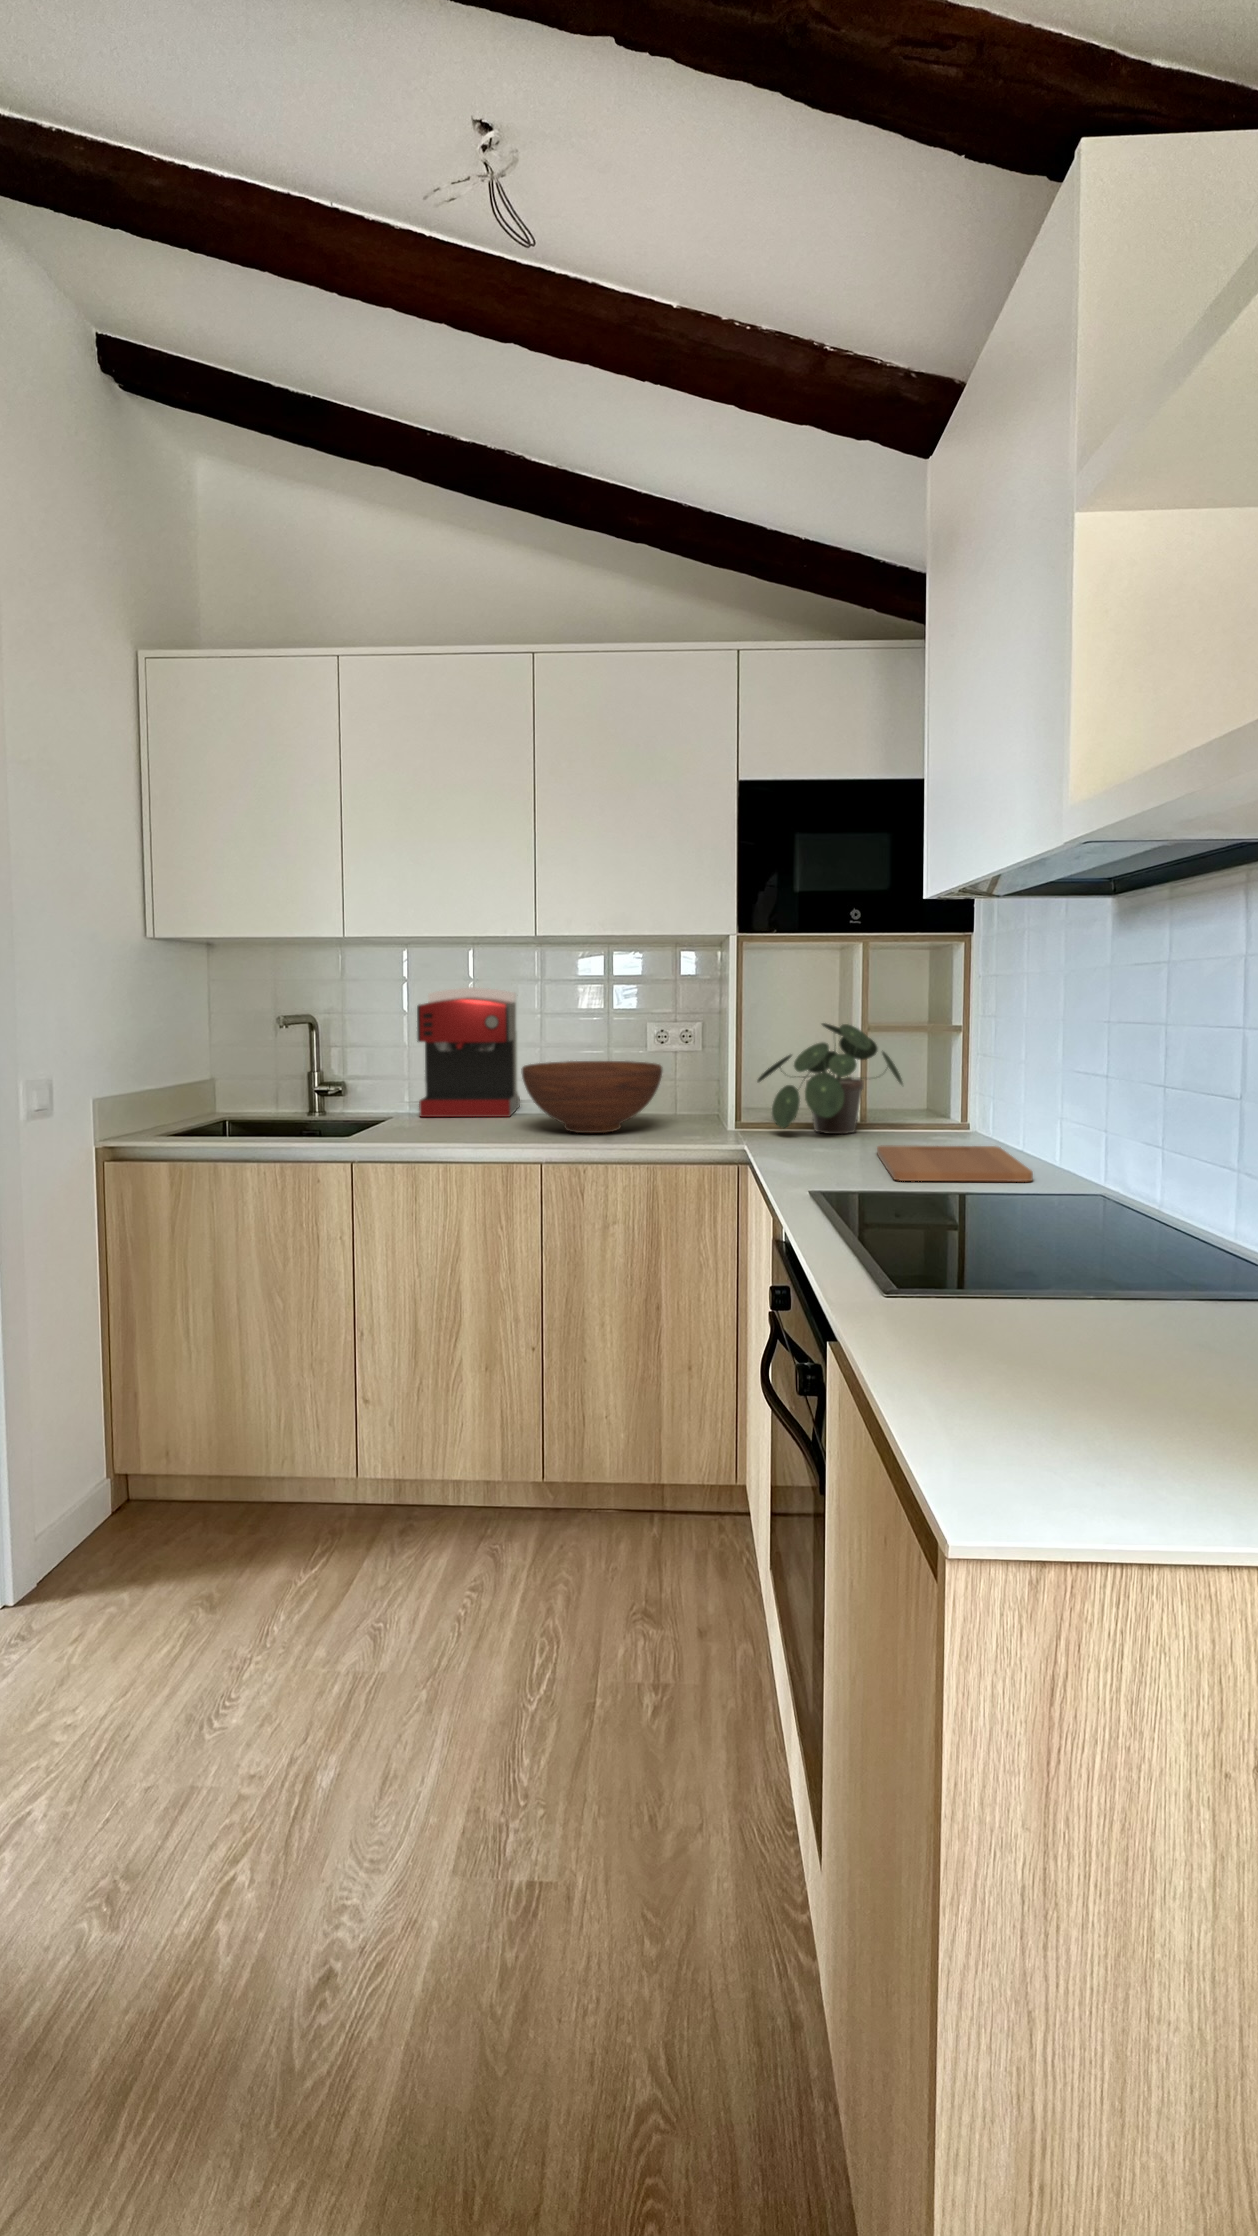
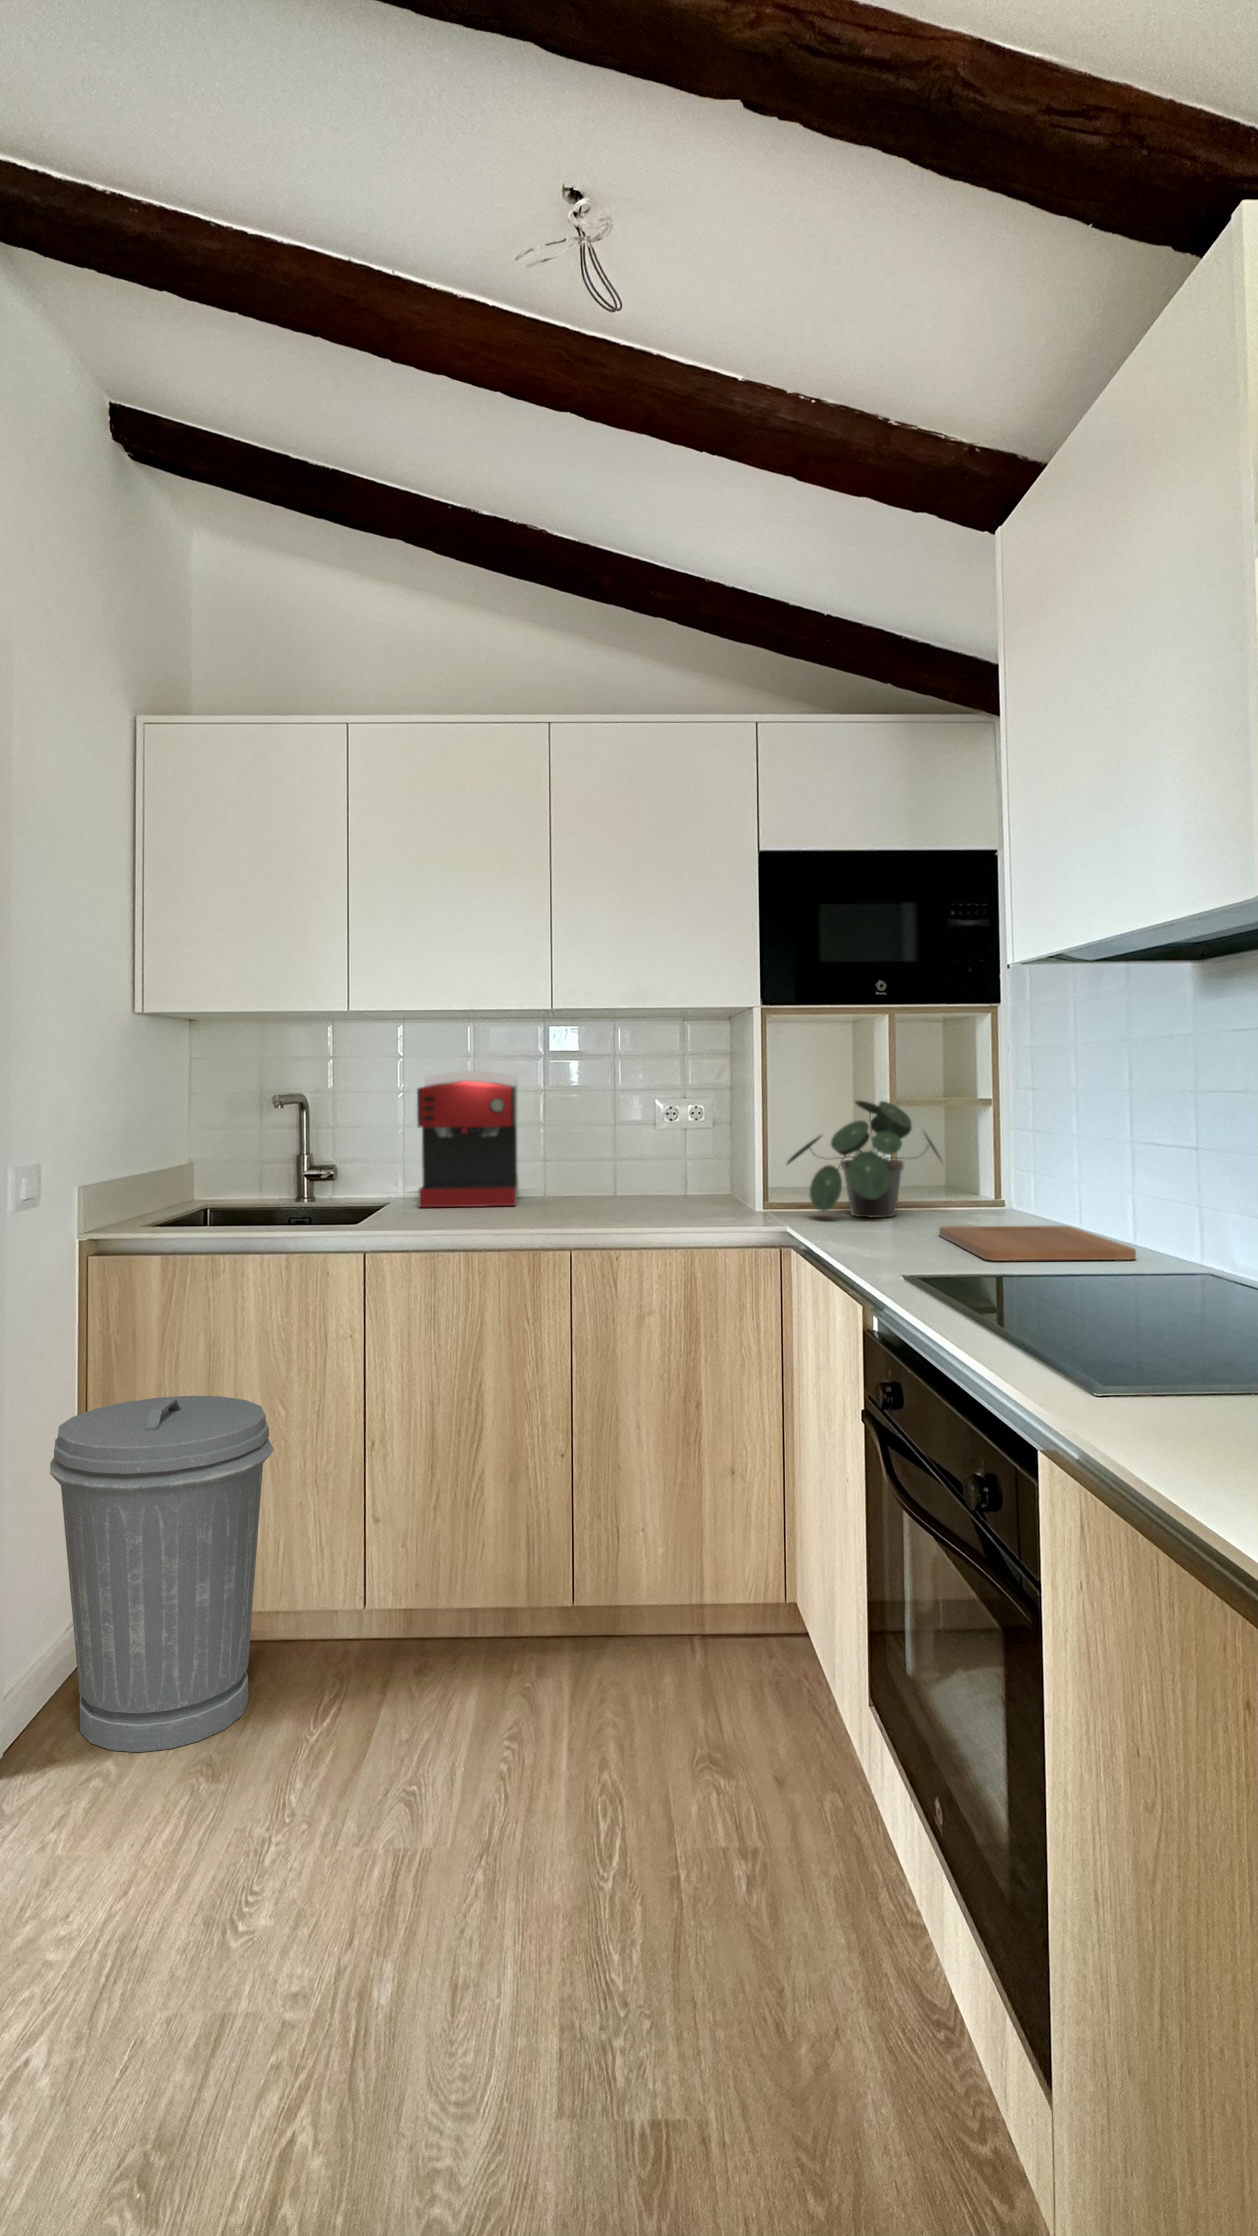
fruit bowl: present [521,1061,662,1133] -> none [539,1144,689,1220]
trash can: none [69,1288,269,1592] -> present [50,1396,274,1752]

